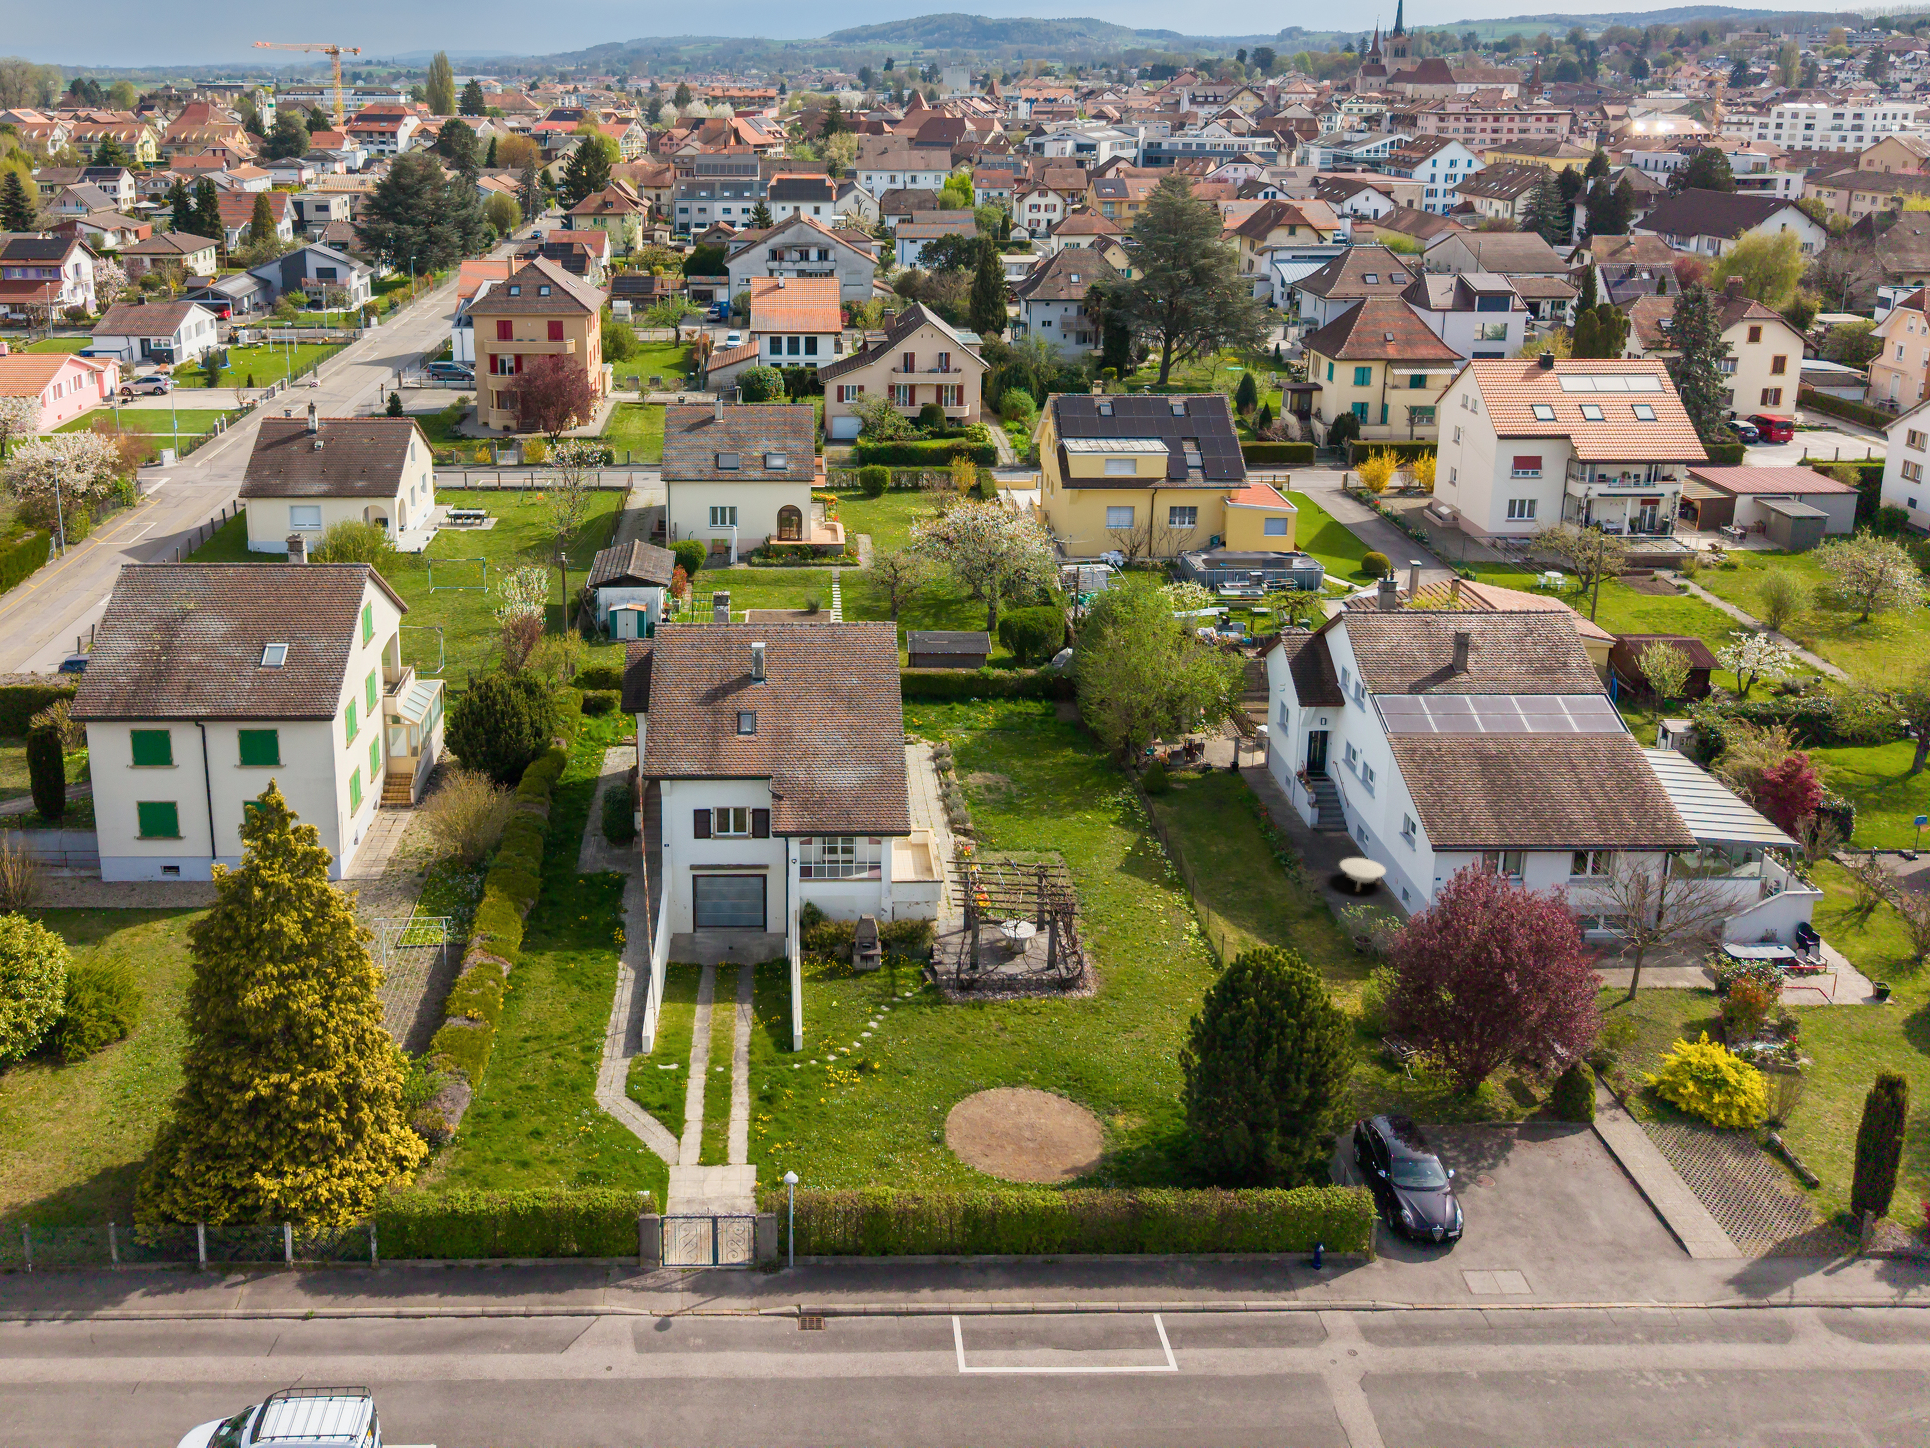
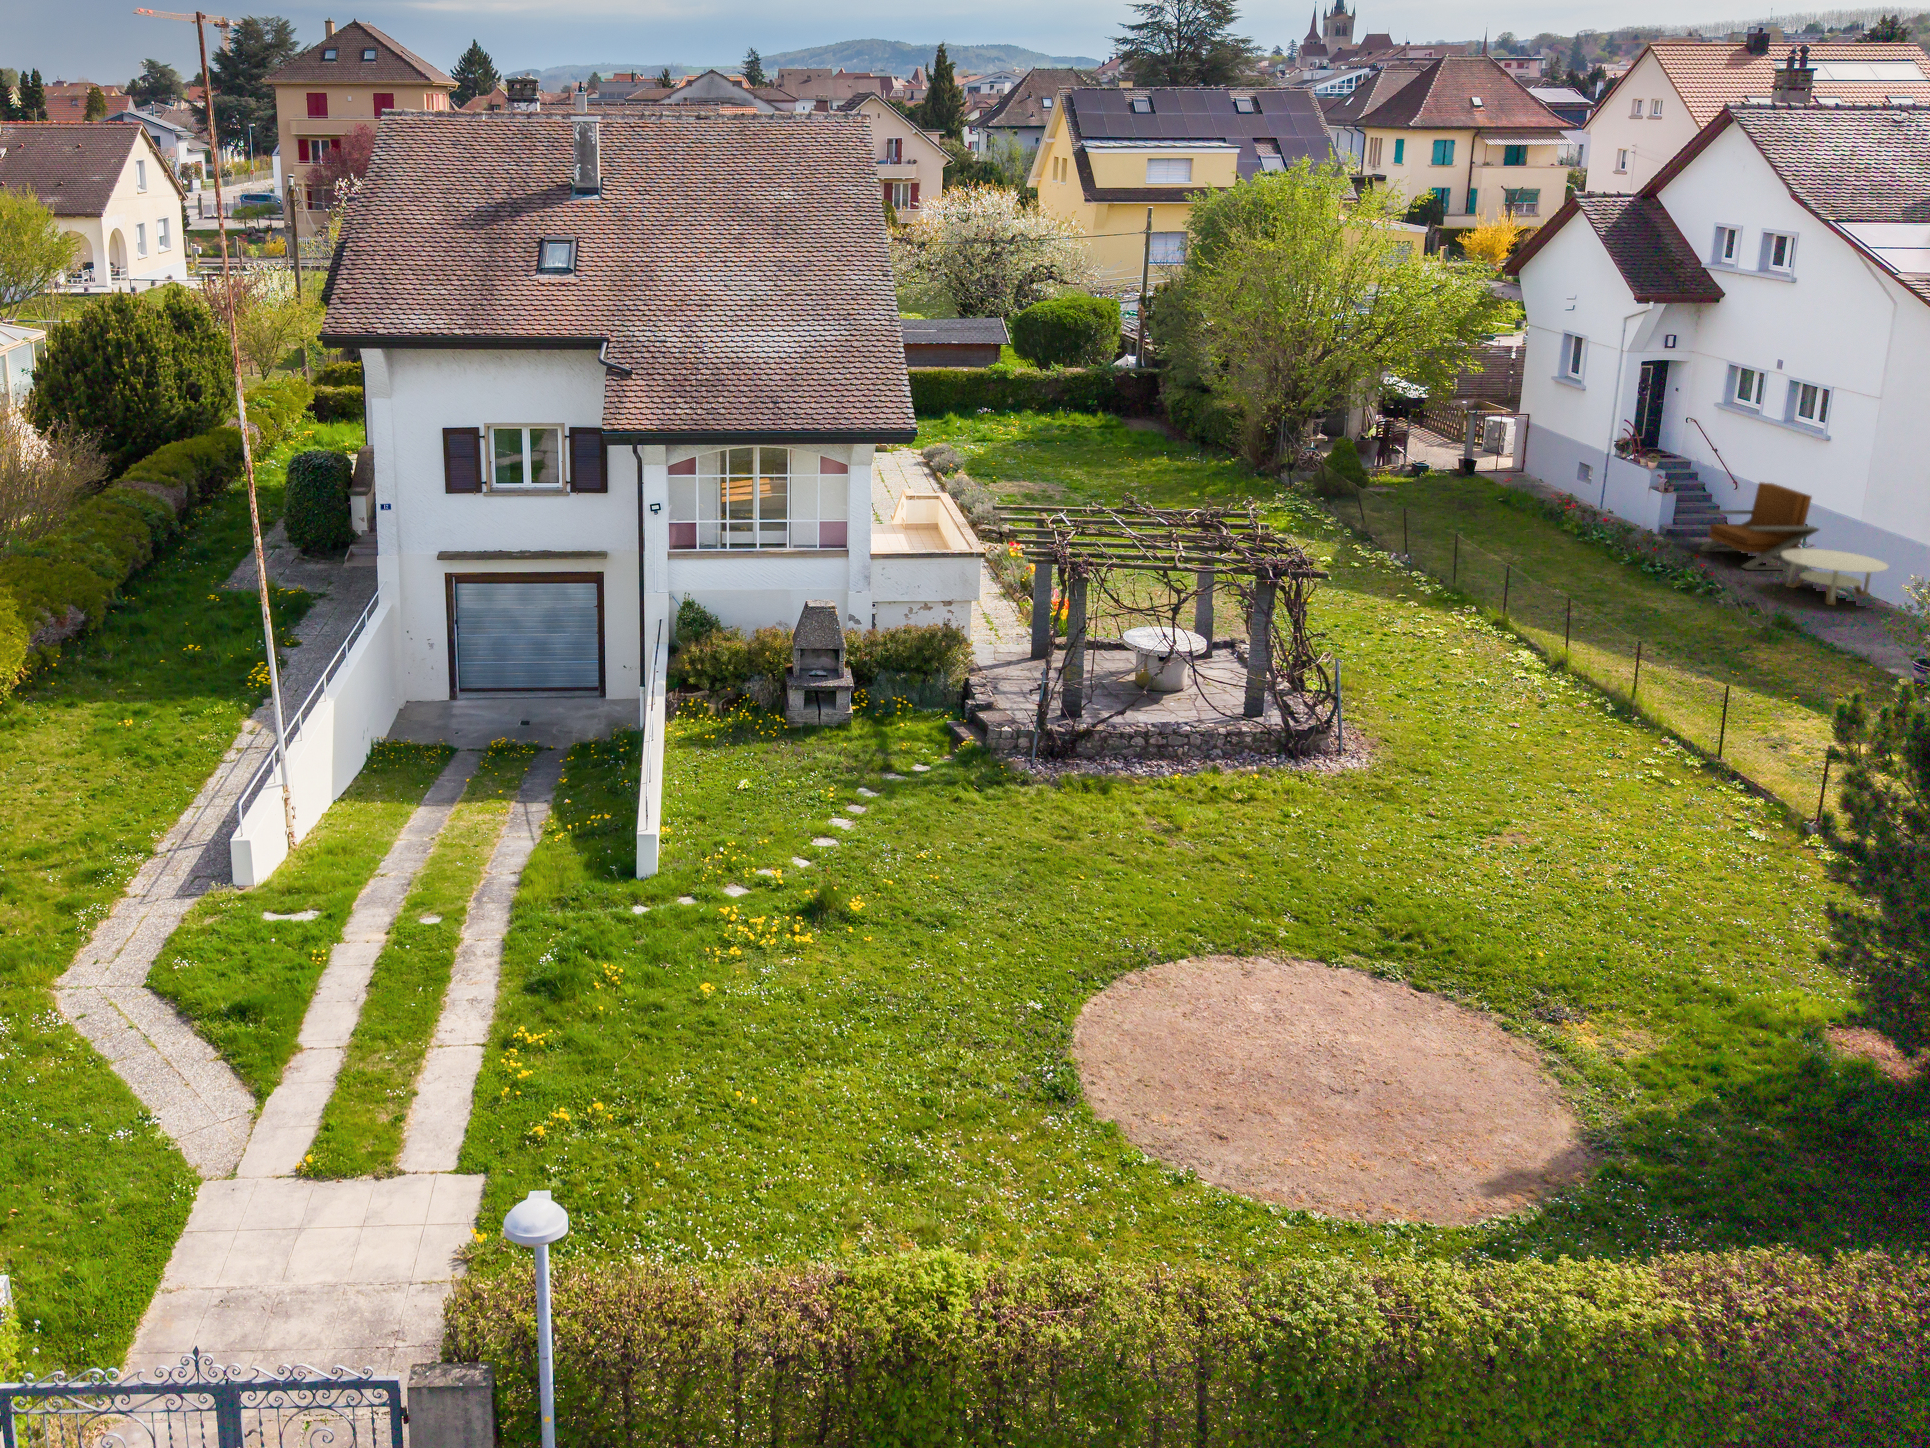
lounge chair: none [1320,814,1369,864] -> present [1700,482,1819,570]

